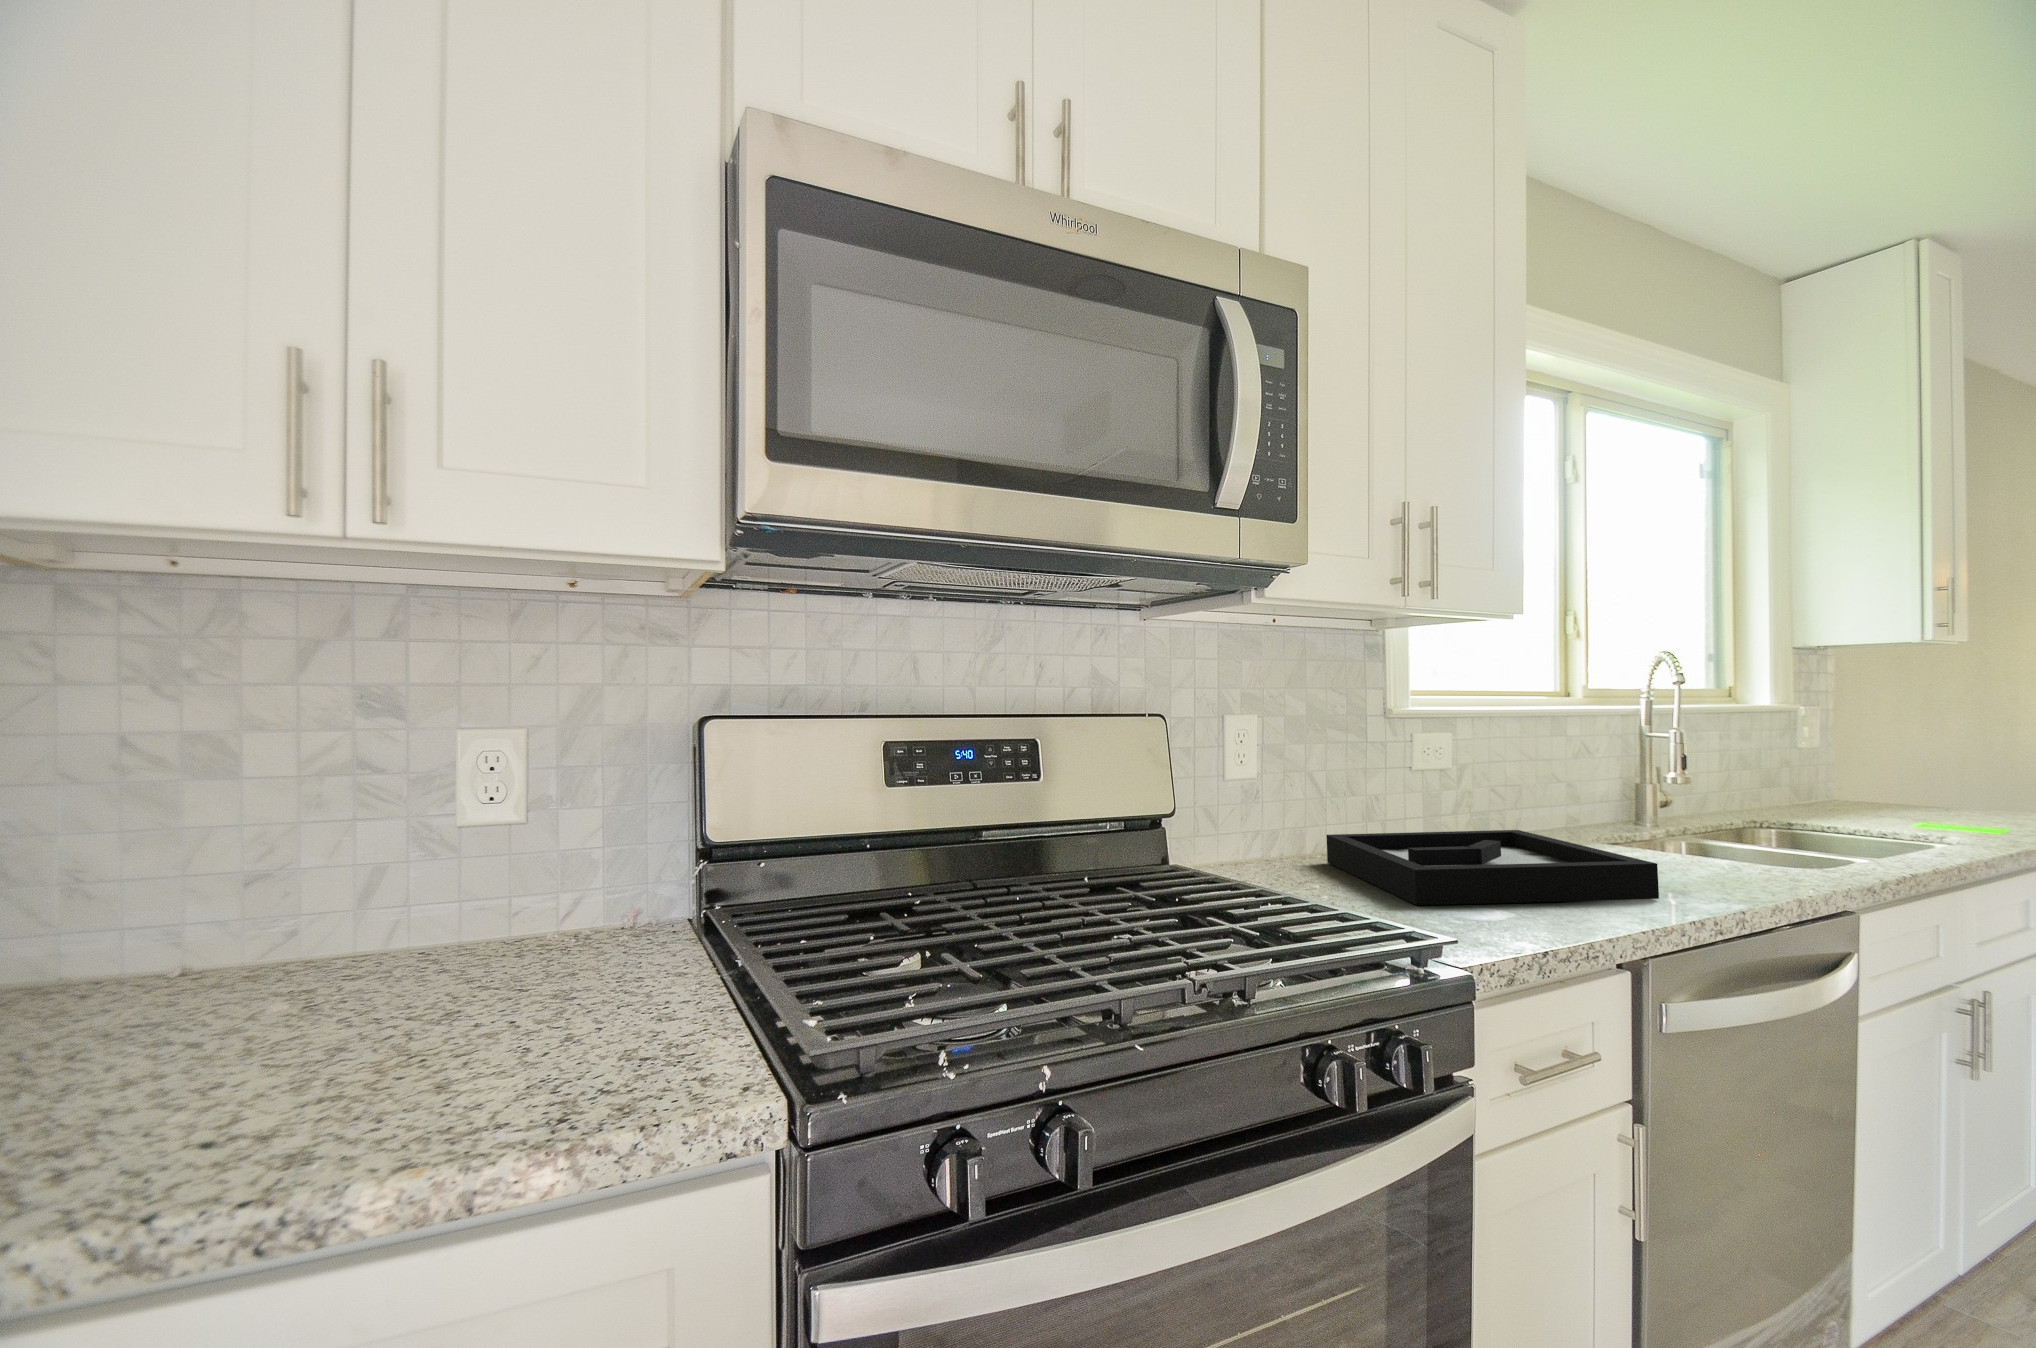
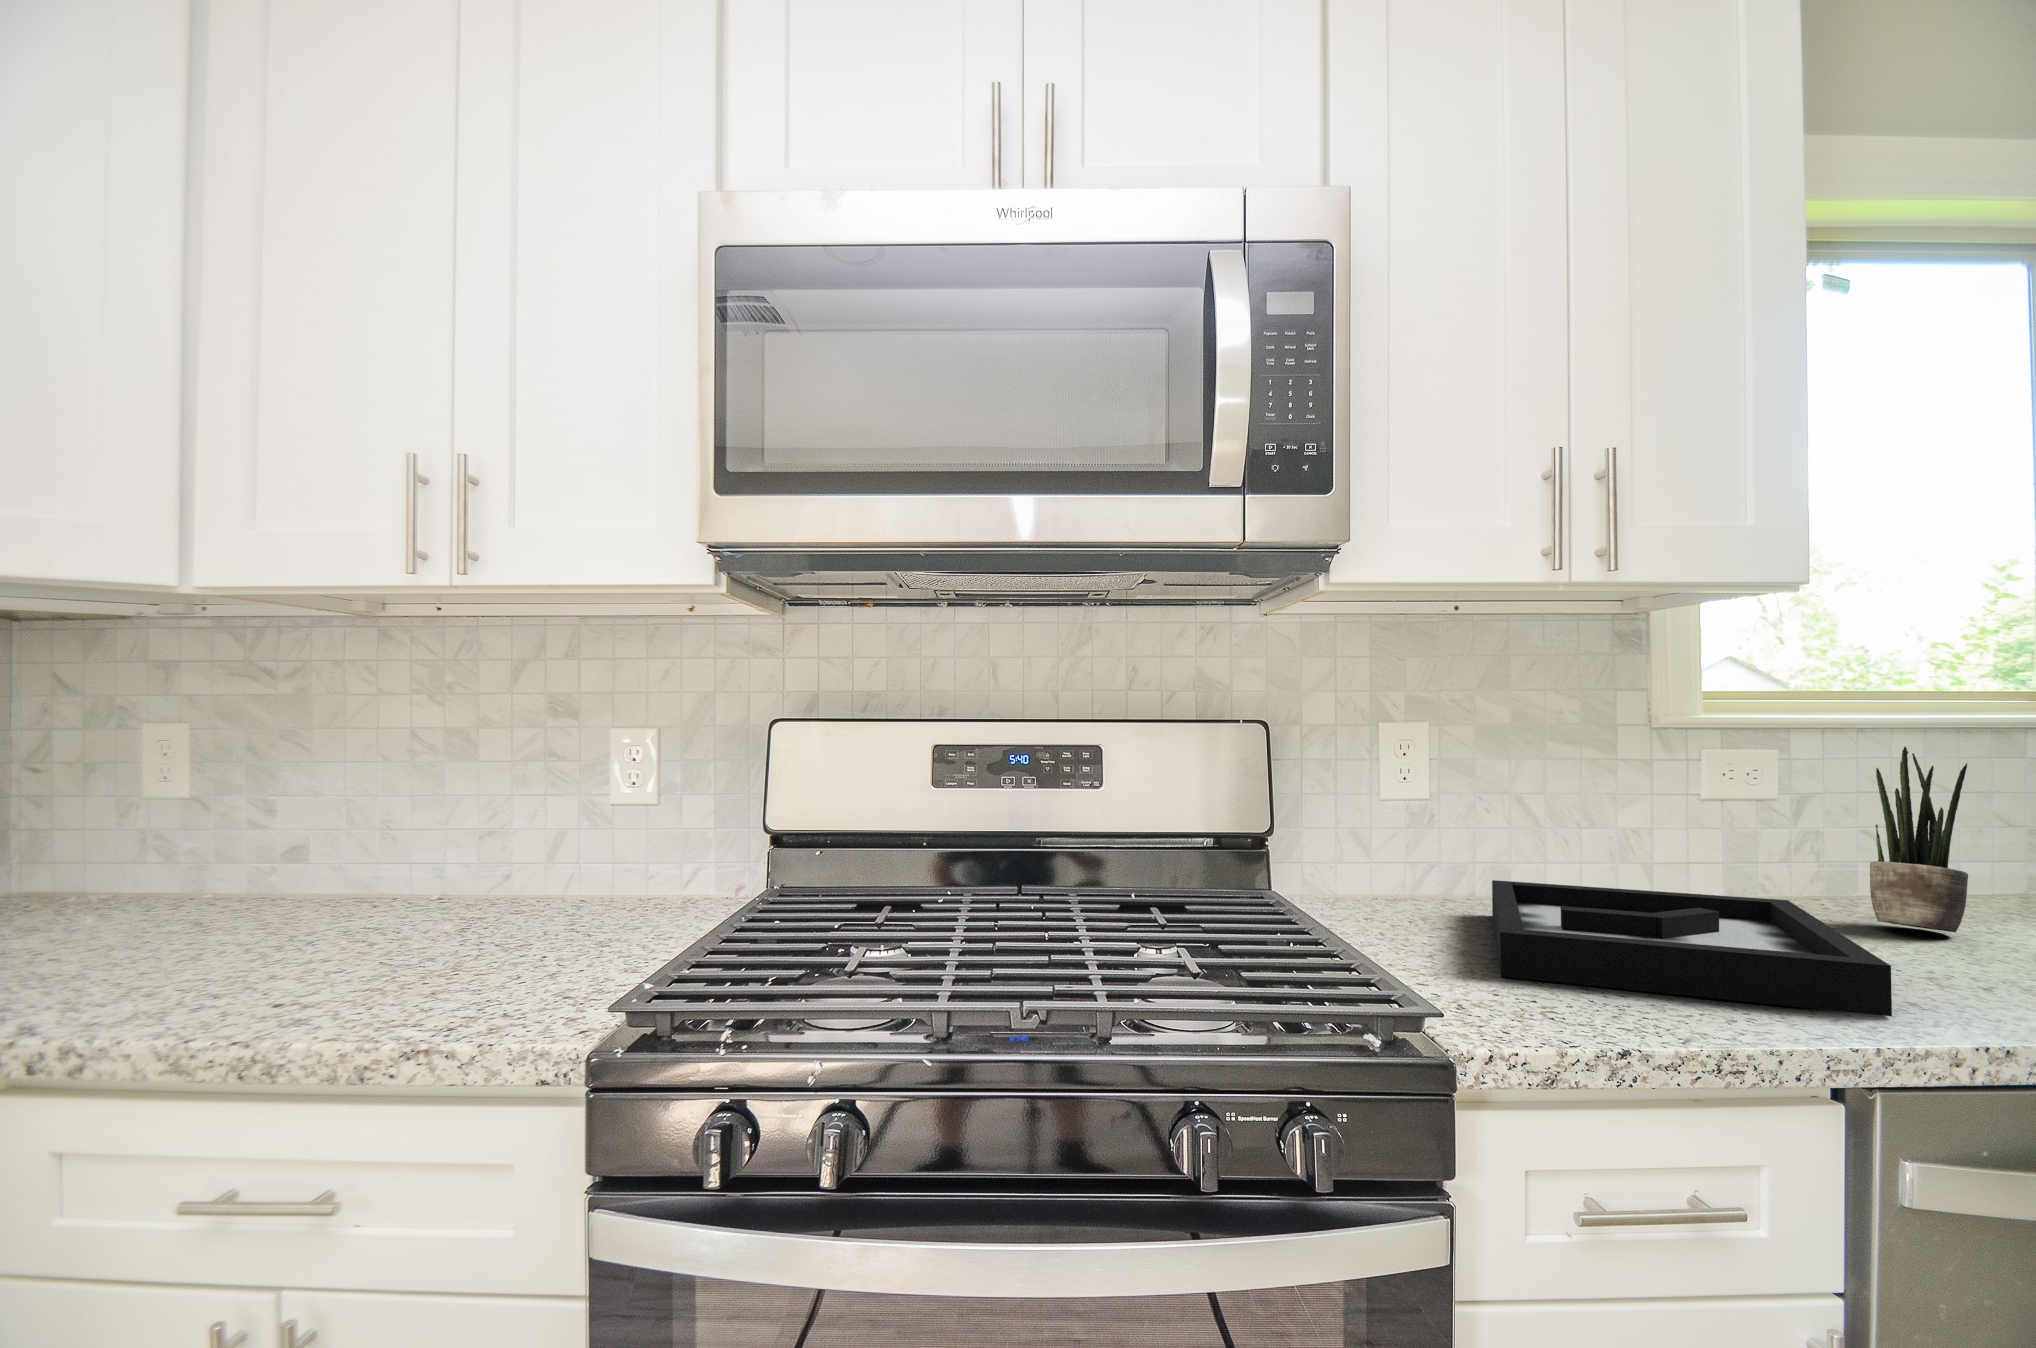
potted plant: none [1536,717,1597,843] -> present [1870,746,1968,932]

